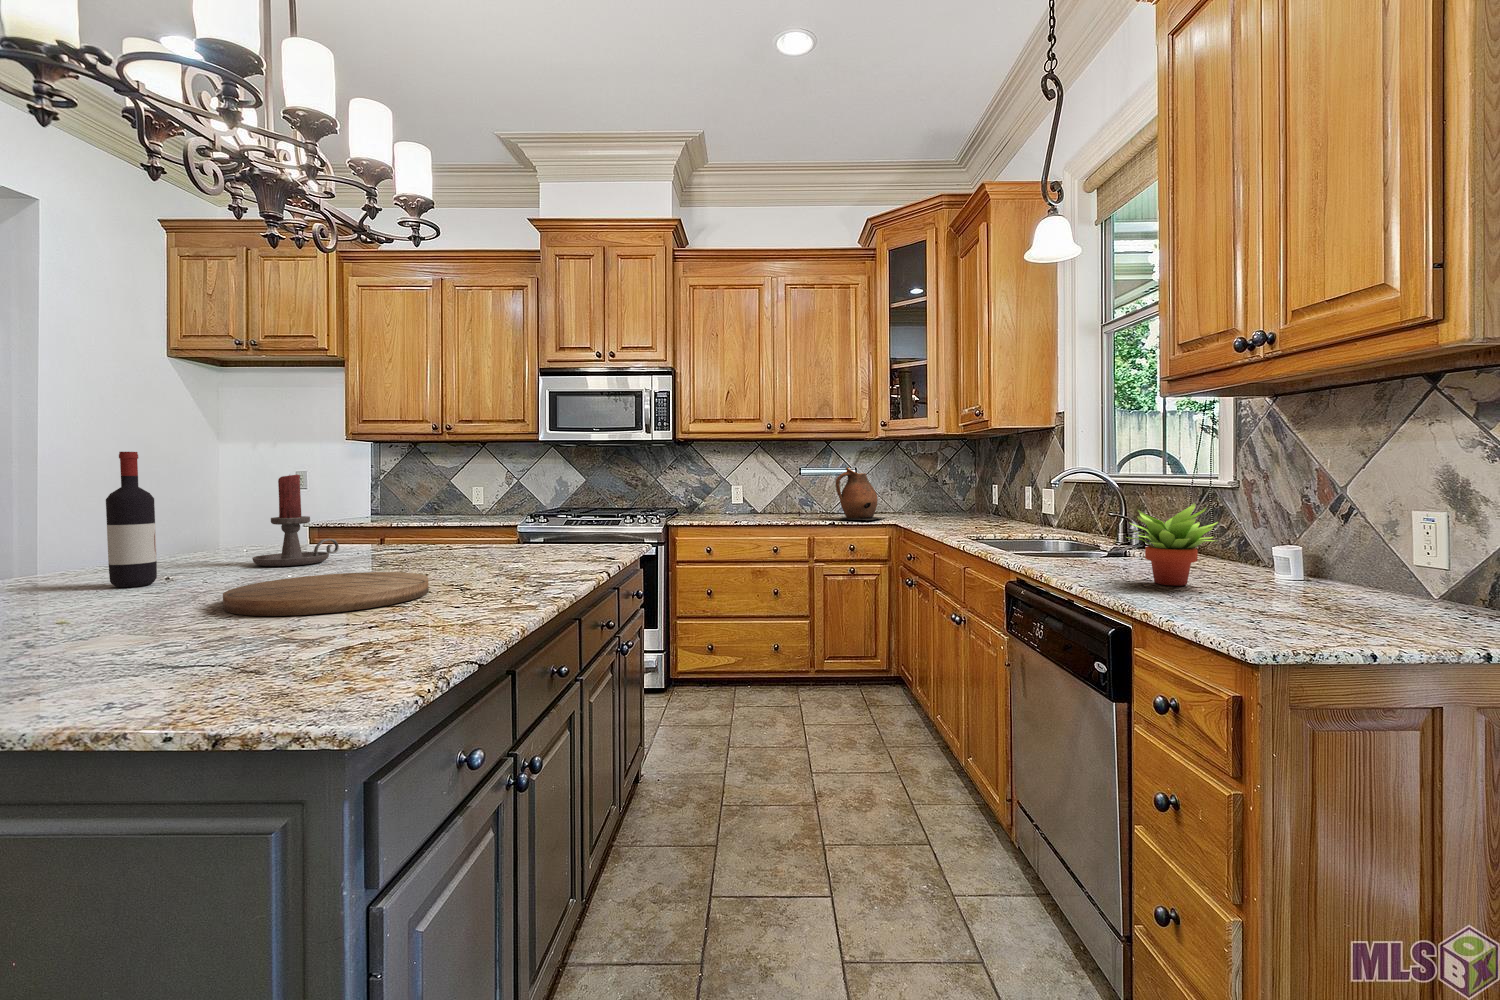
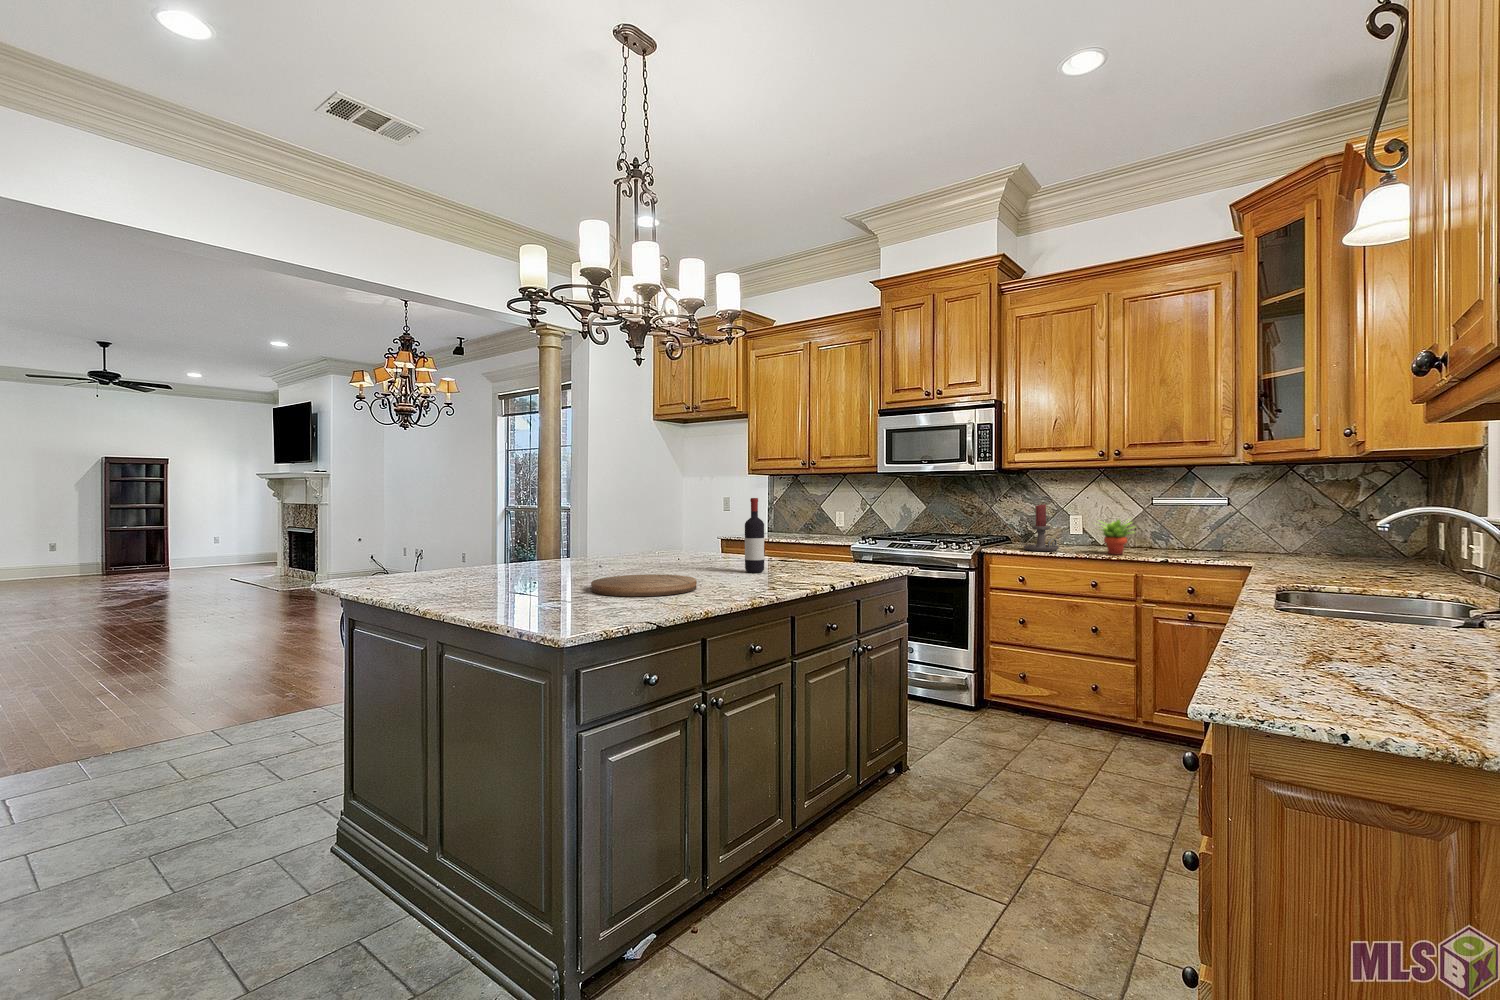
wine bottle: present [106,452,157,587] -> present [745,498,764,573]
ceramic pitcher: present [836,468,885,521] -> none [1169,499,1237,560]
candle holder: present [252,475,339,566] -> present [1024,504,1059,551]
succulent plant: present [1126,503,1218,586] -> present [1101,519,1132,555]

